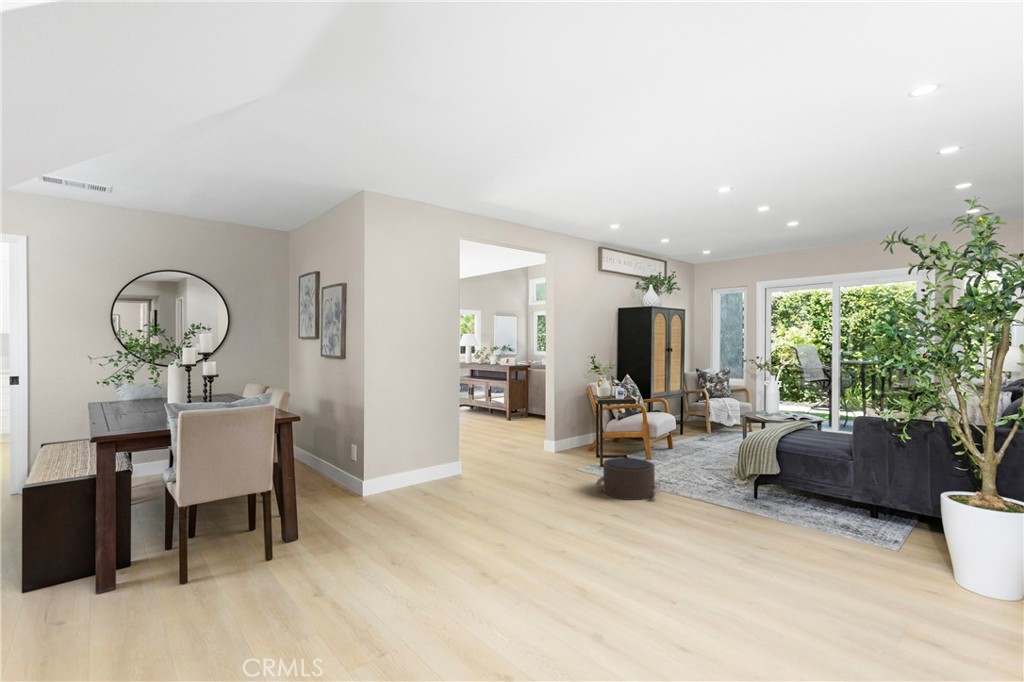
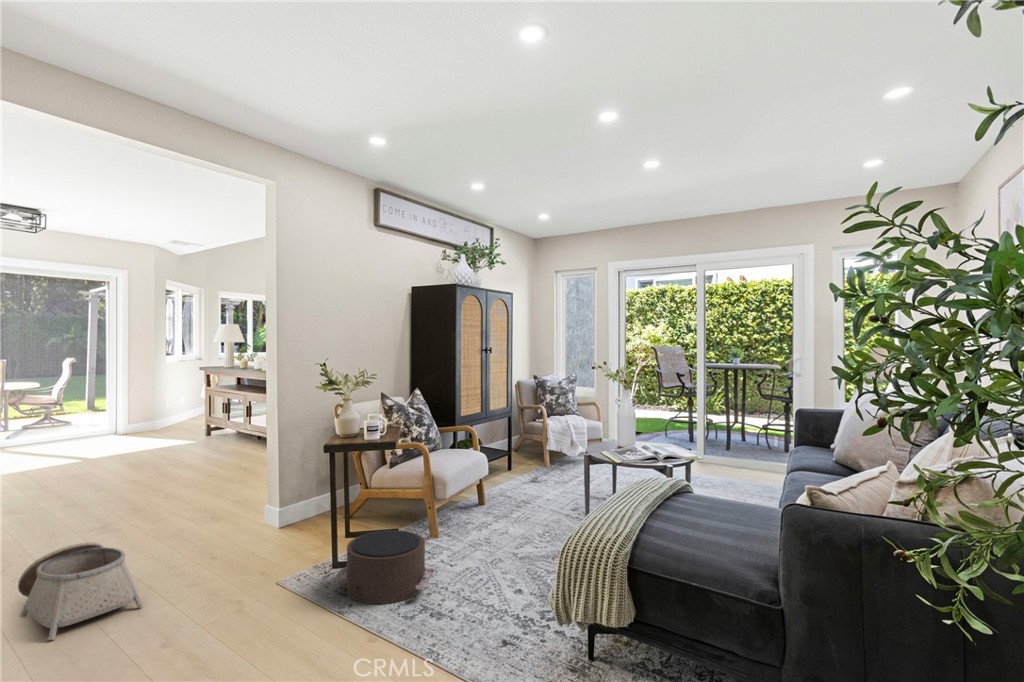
basket: none [420,451,487,500] -> present [18,542,144,640]

